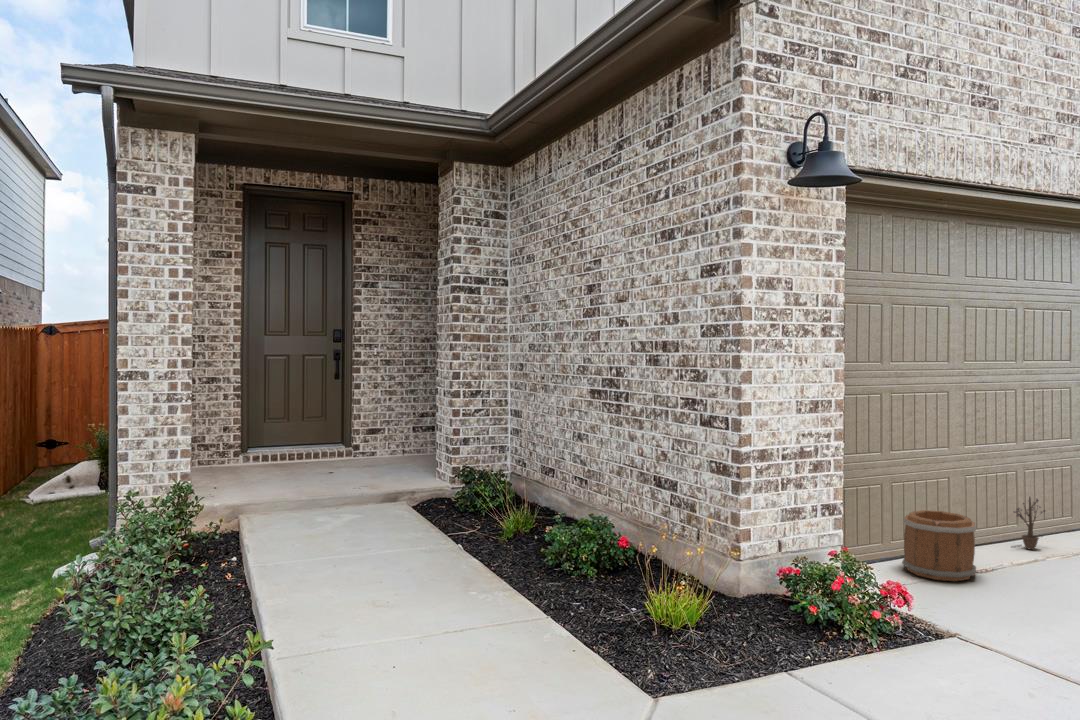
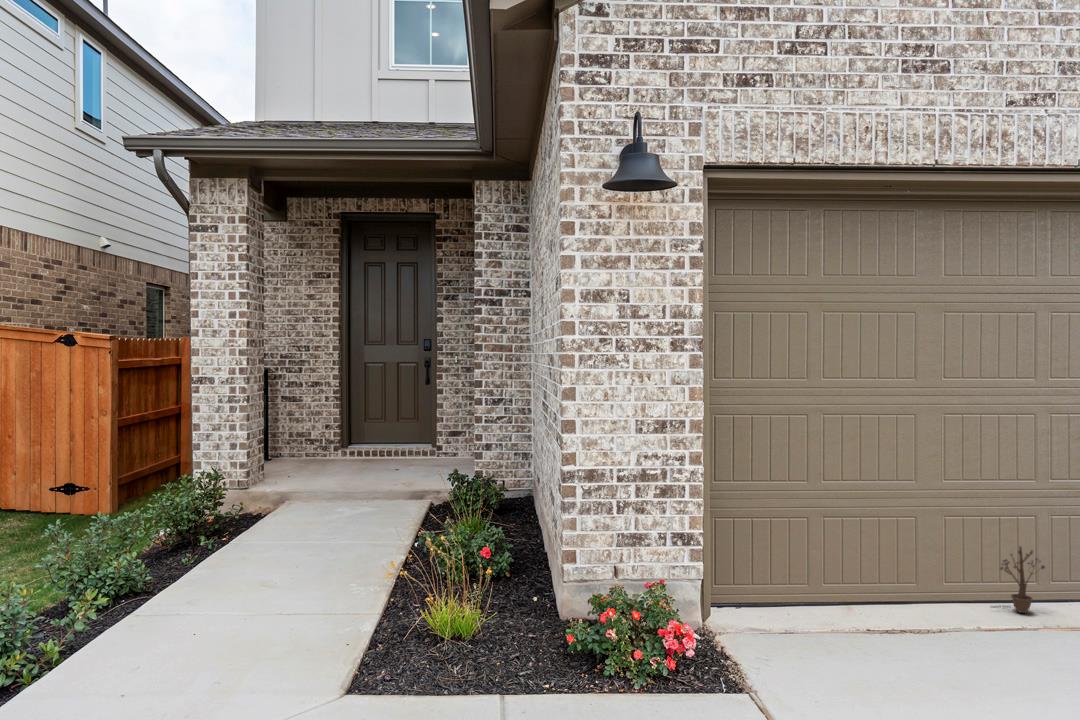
bucket: present [902,510,976,581] -> none [804,550,888,637]

